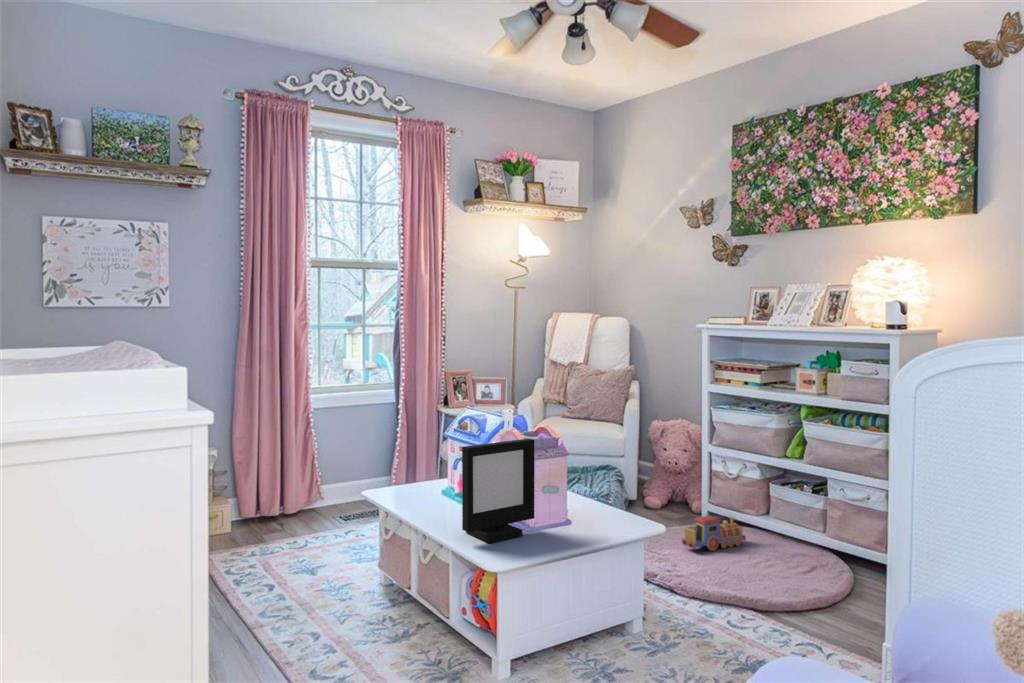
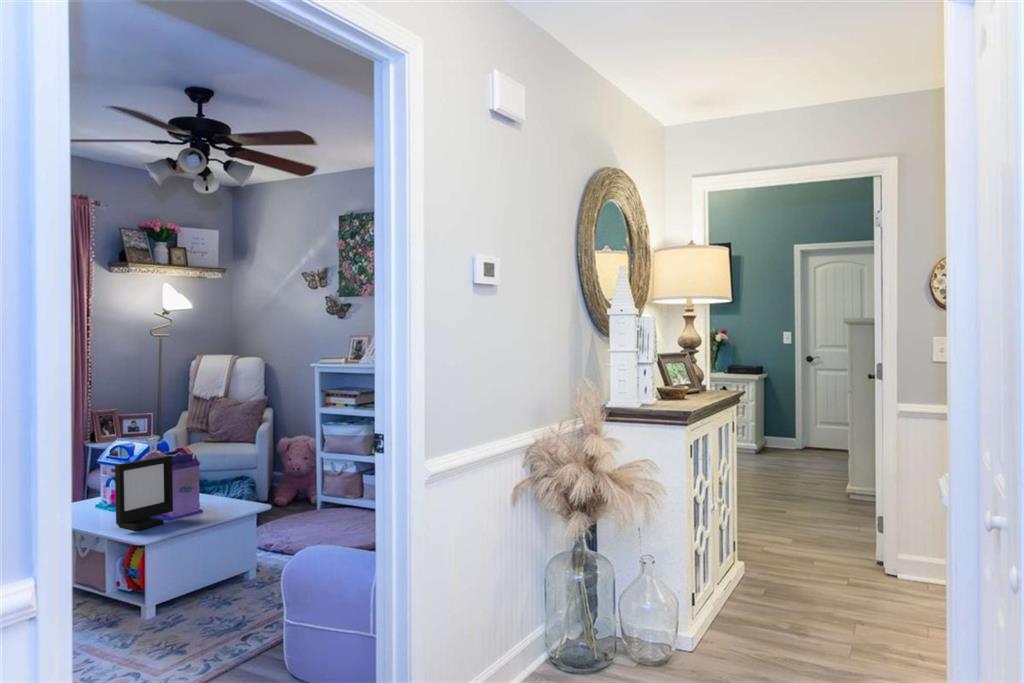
toy train: present [682,516,746,550] -> none [295,502,343,527]

